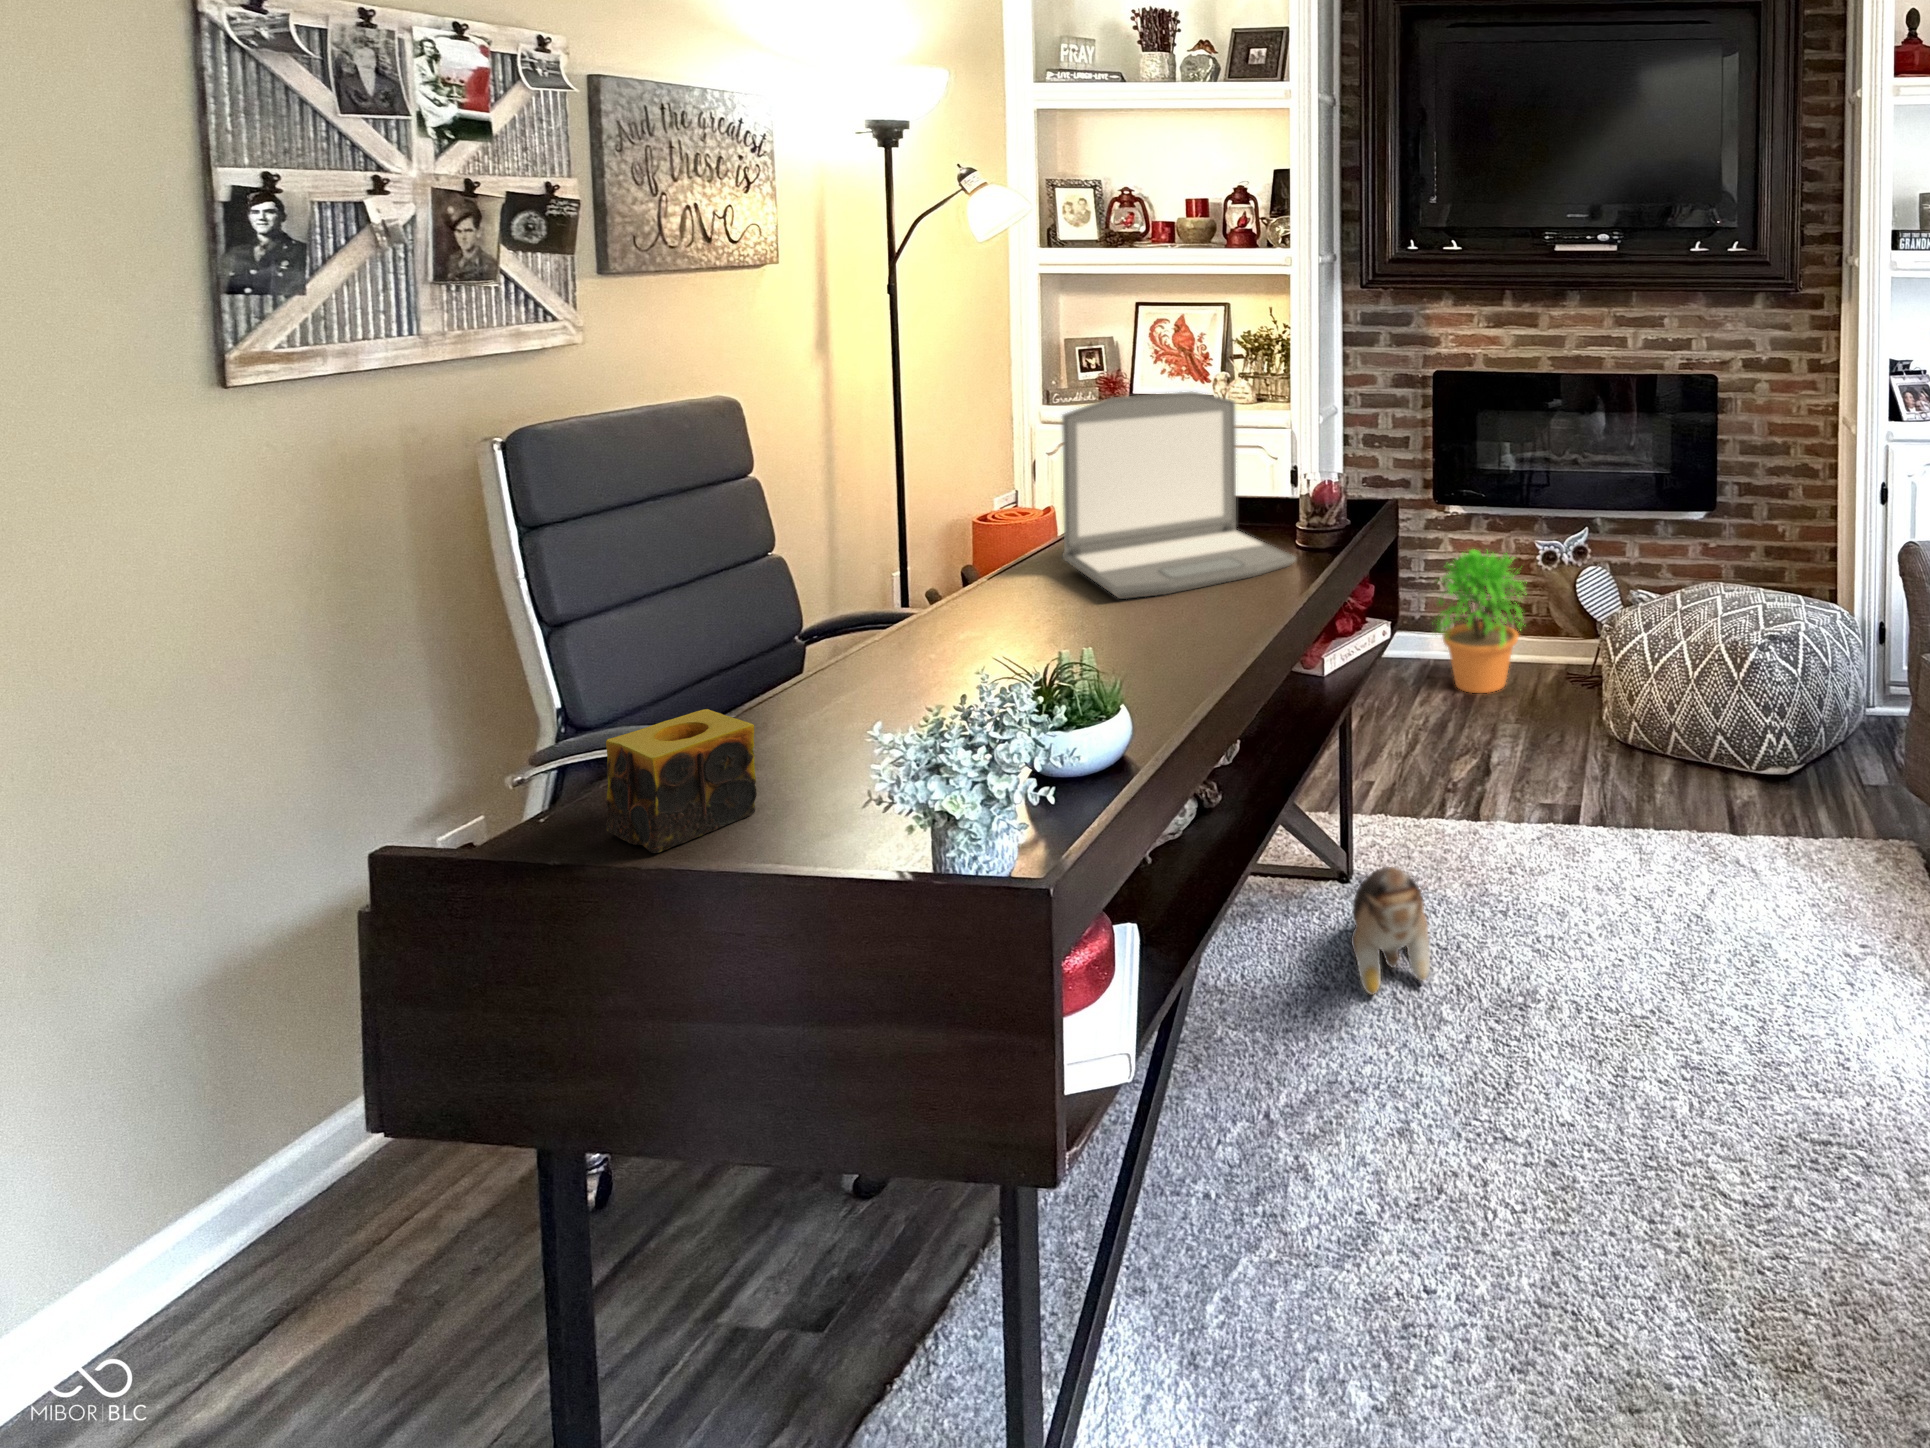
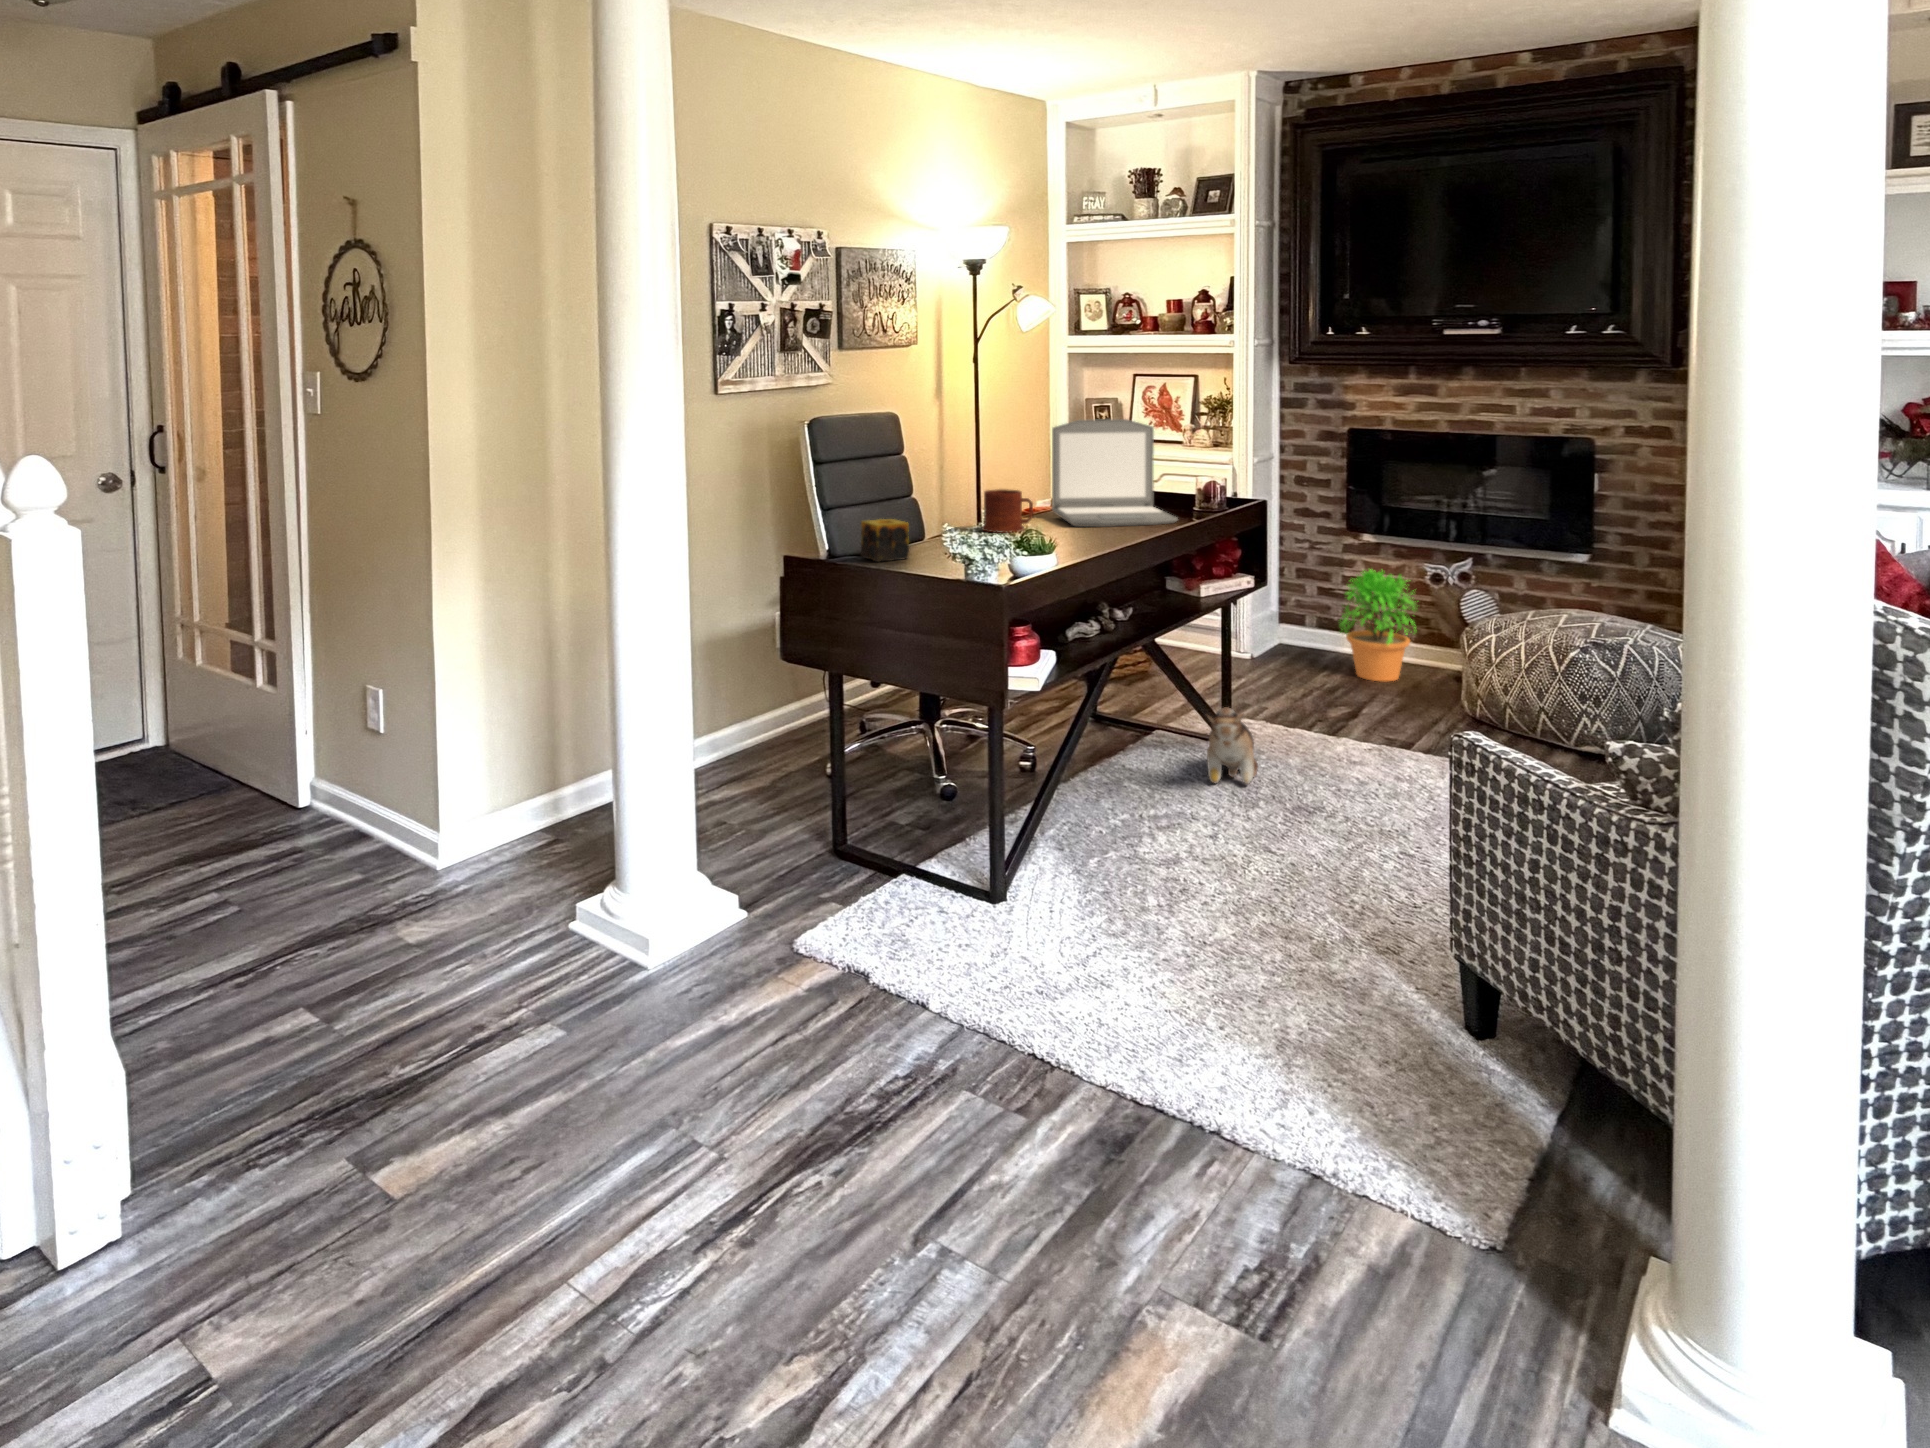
mug: none [934,547,1041,643] -> present [982,489,1033,533]

